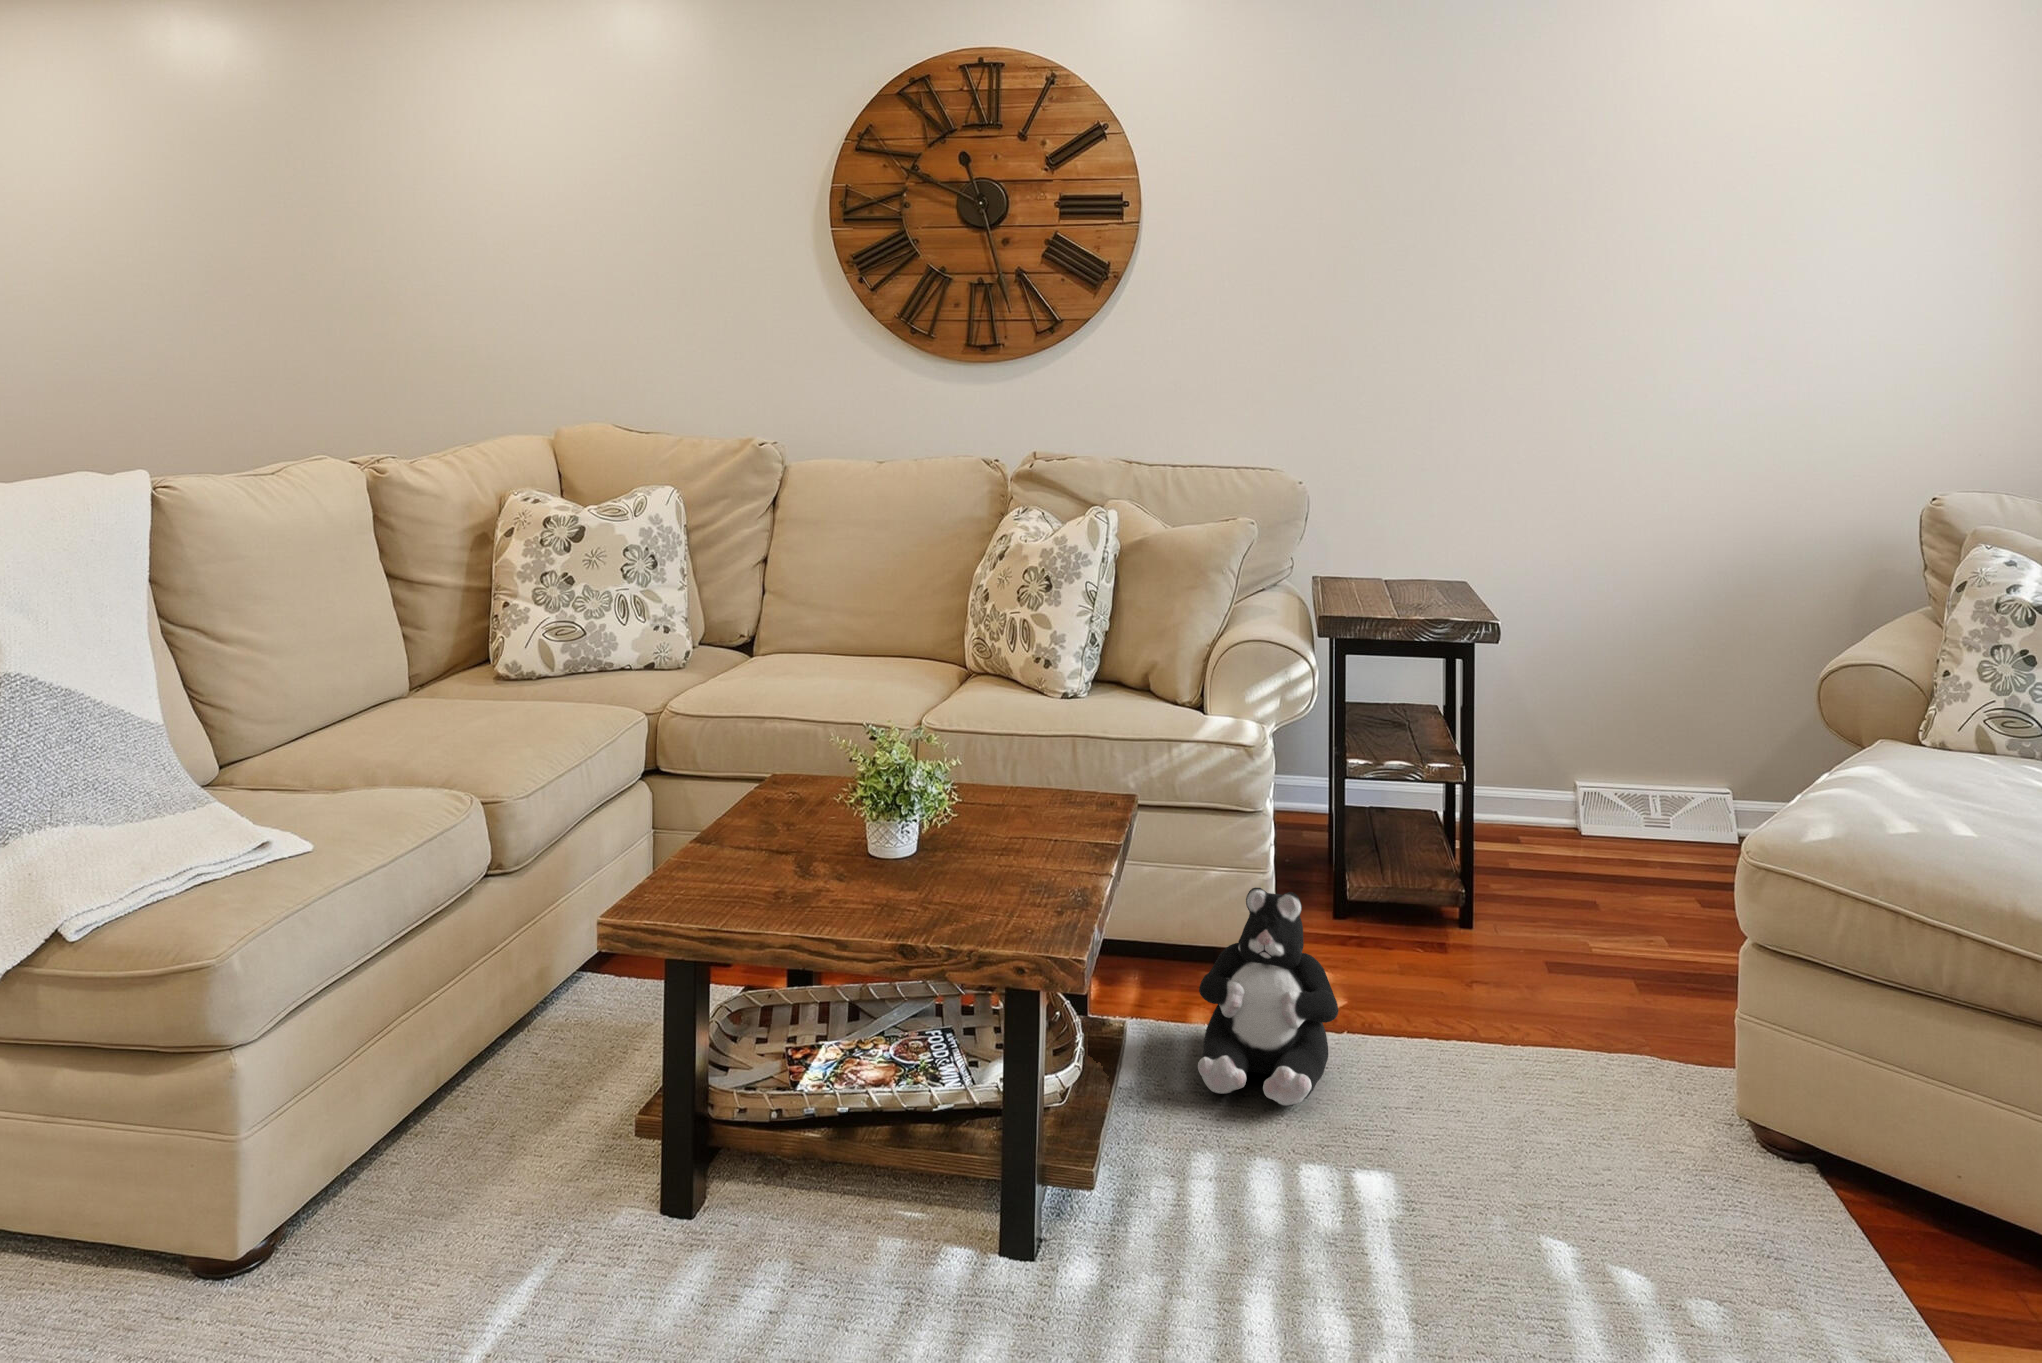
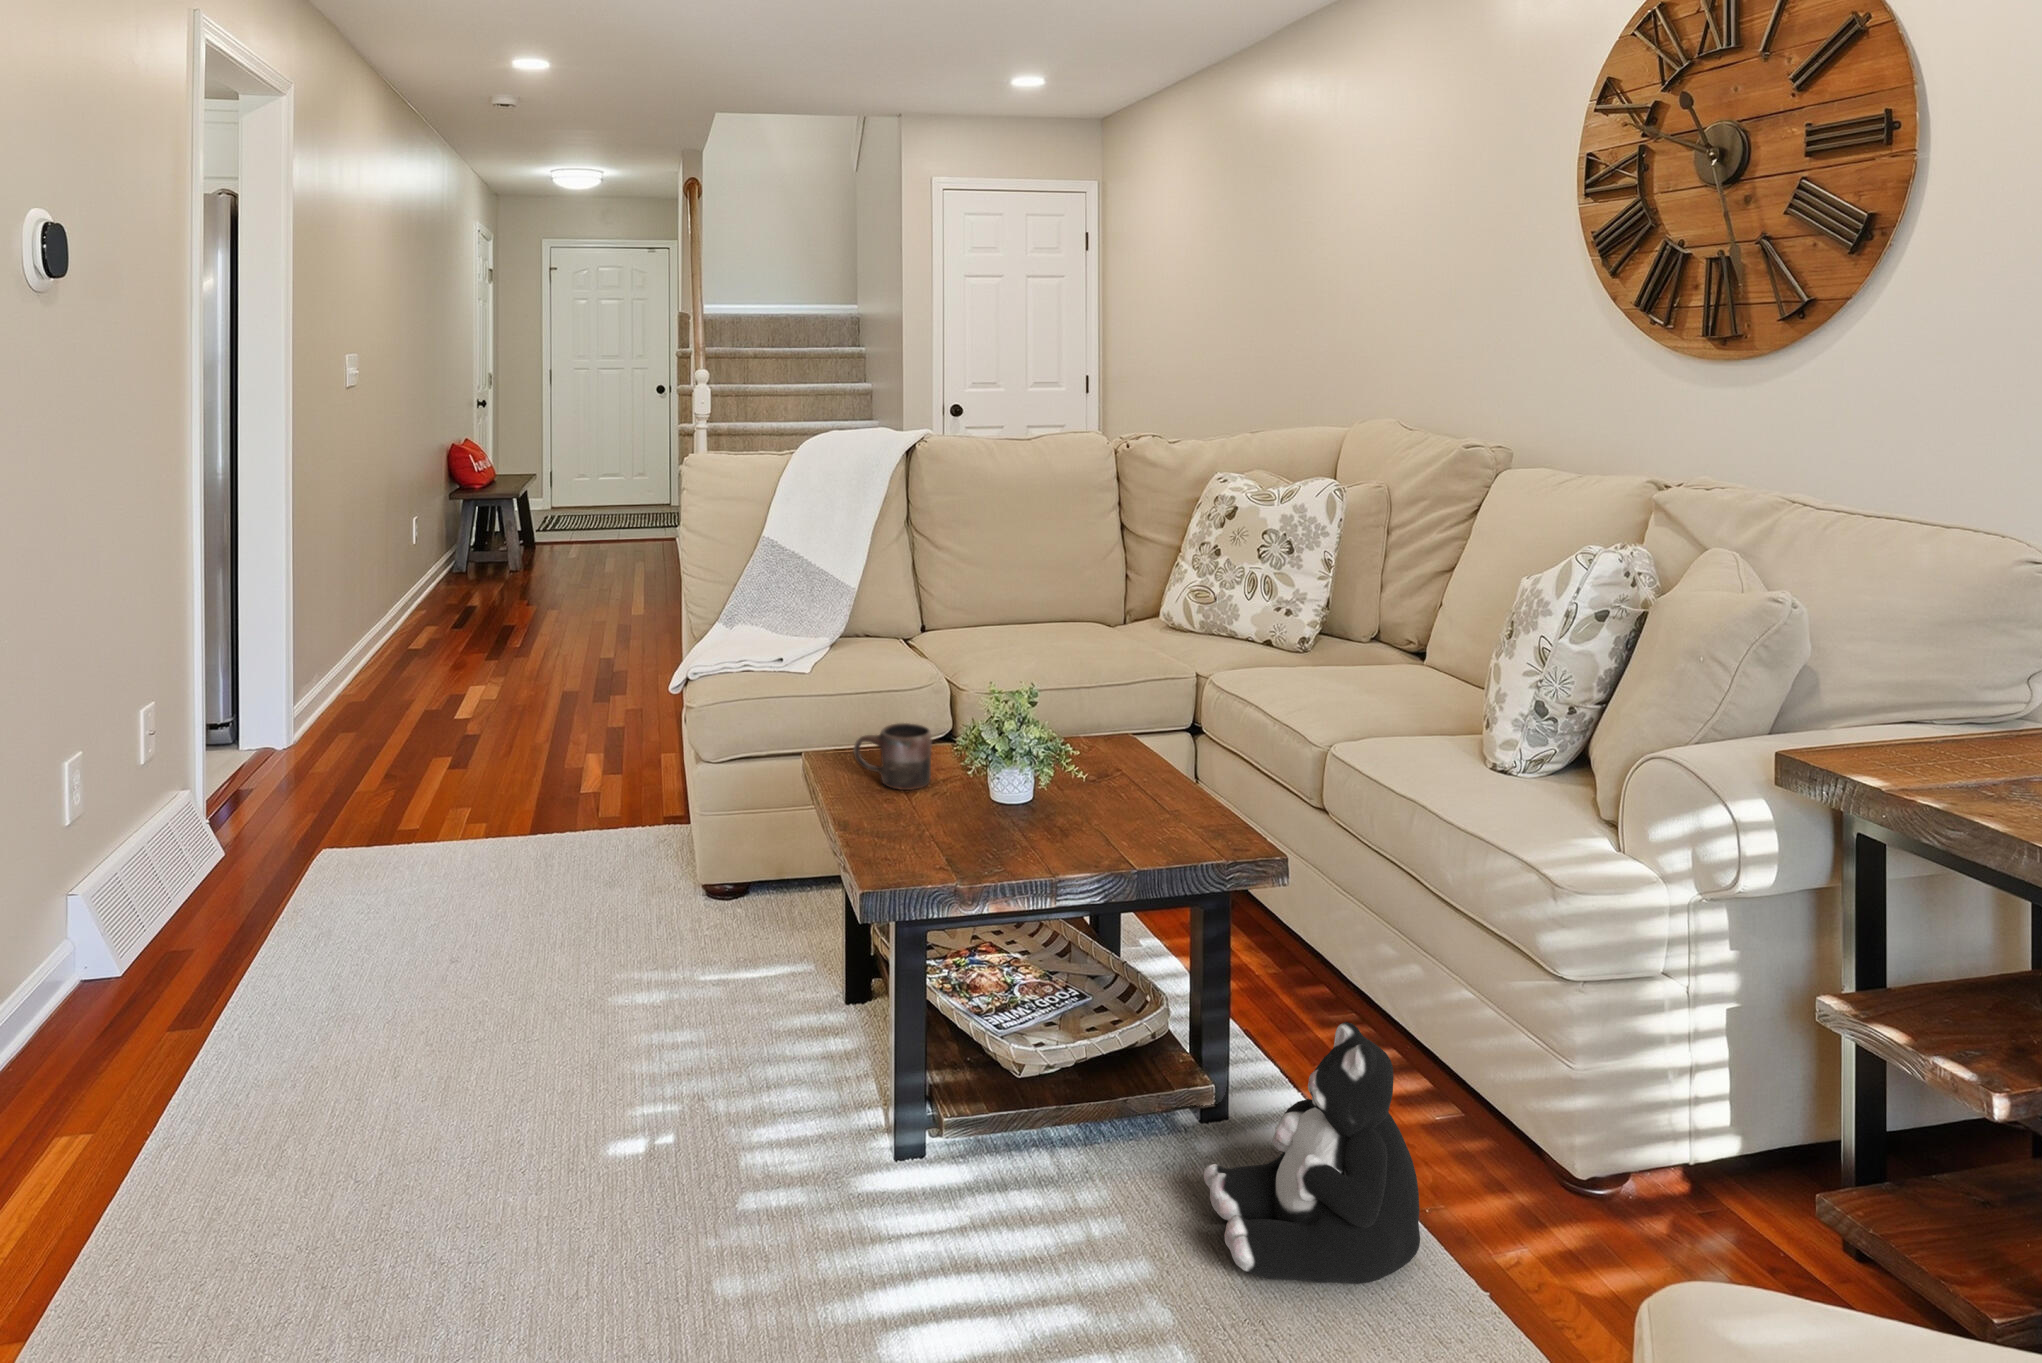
mug: none [736,801,818,883] -> present [853,723,932,790]

